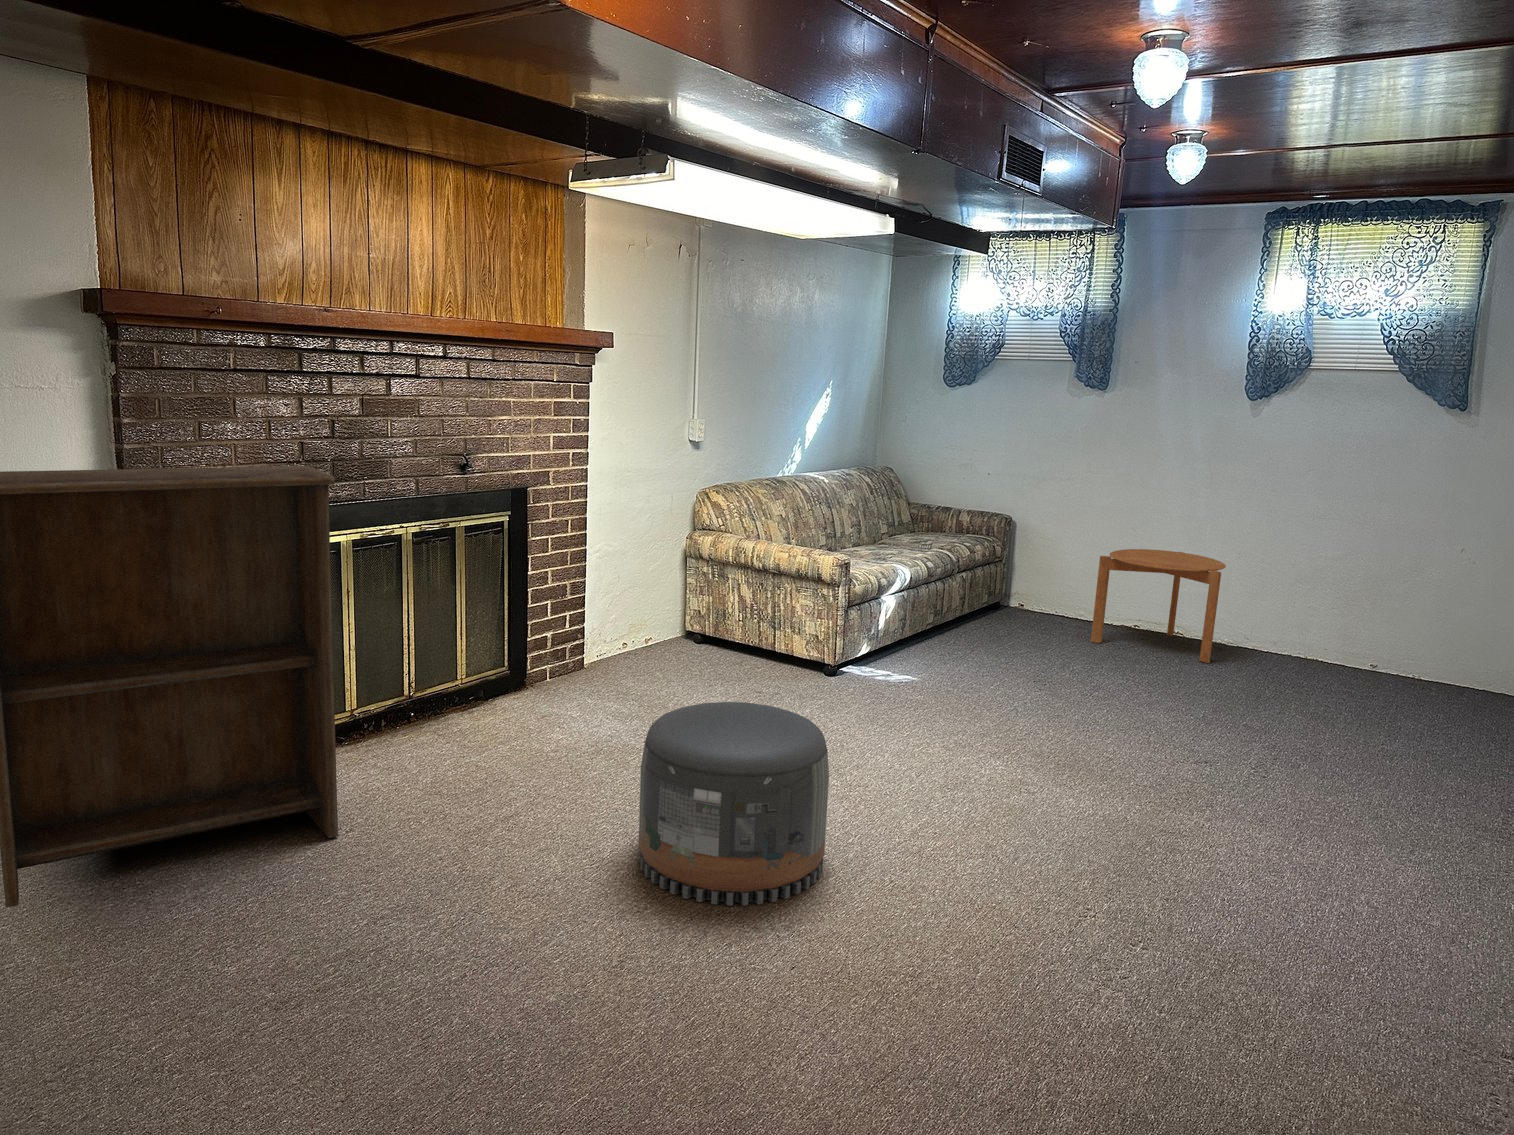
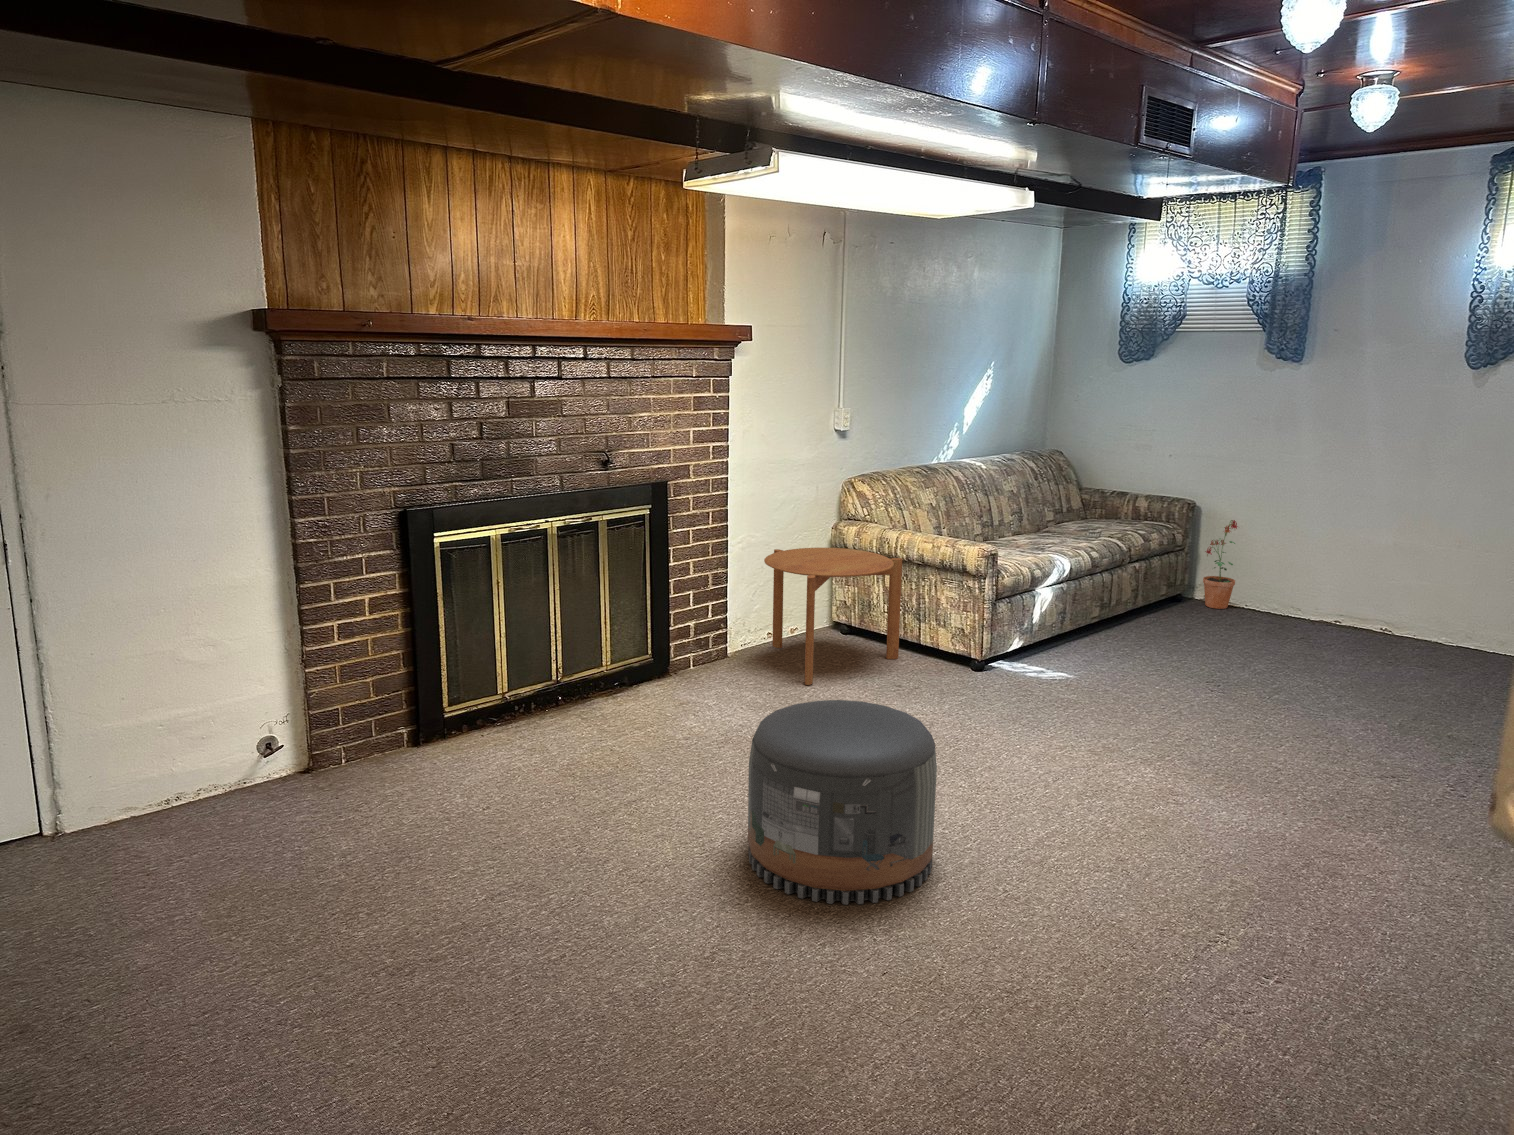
bookshelf: present [0,466,338,908] -> none [142,469,475,866]
potted plant: none [1023,534,1055,616] -> present [1203,520,1237,609]
side table: present [1091,549,1226,663] -> present [764,548,902,685]

